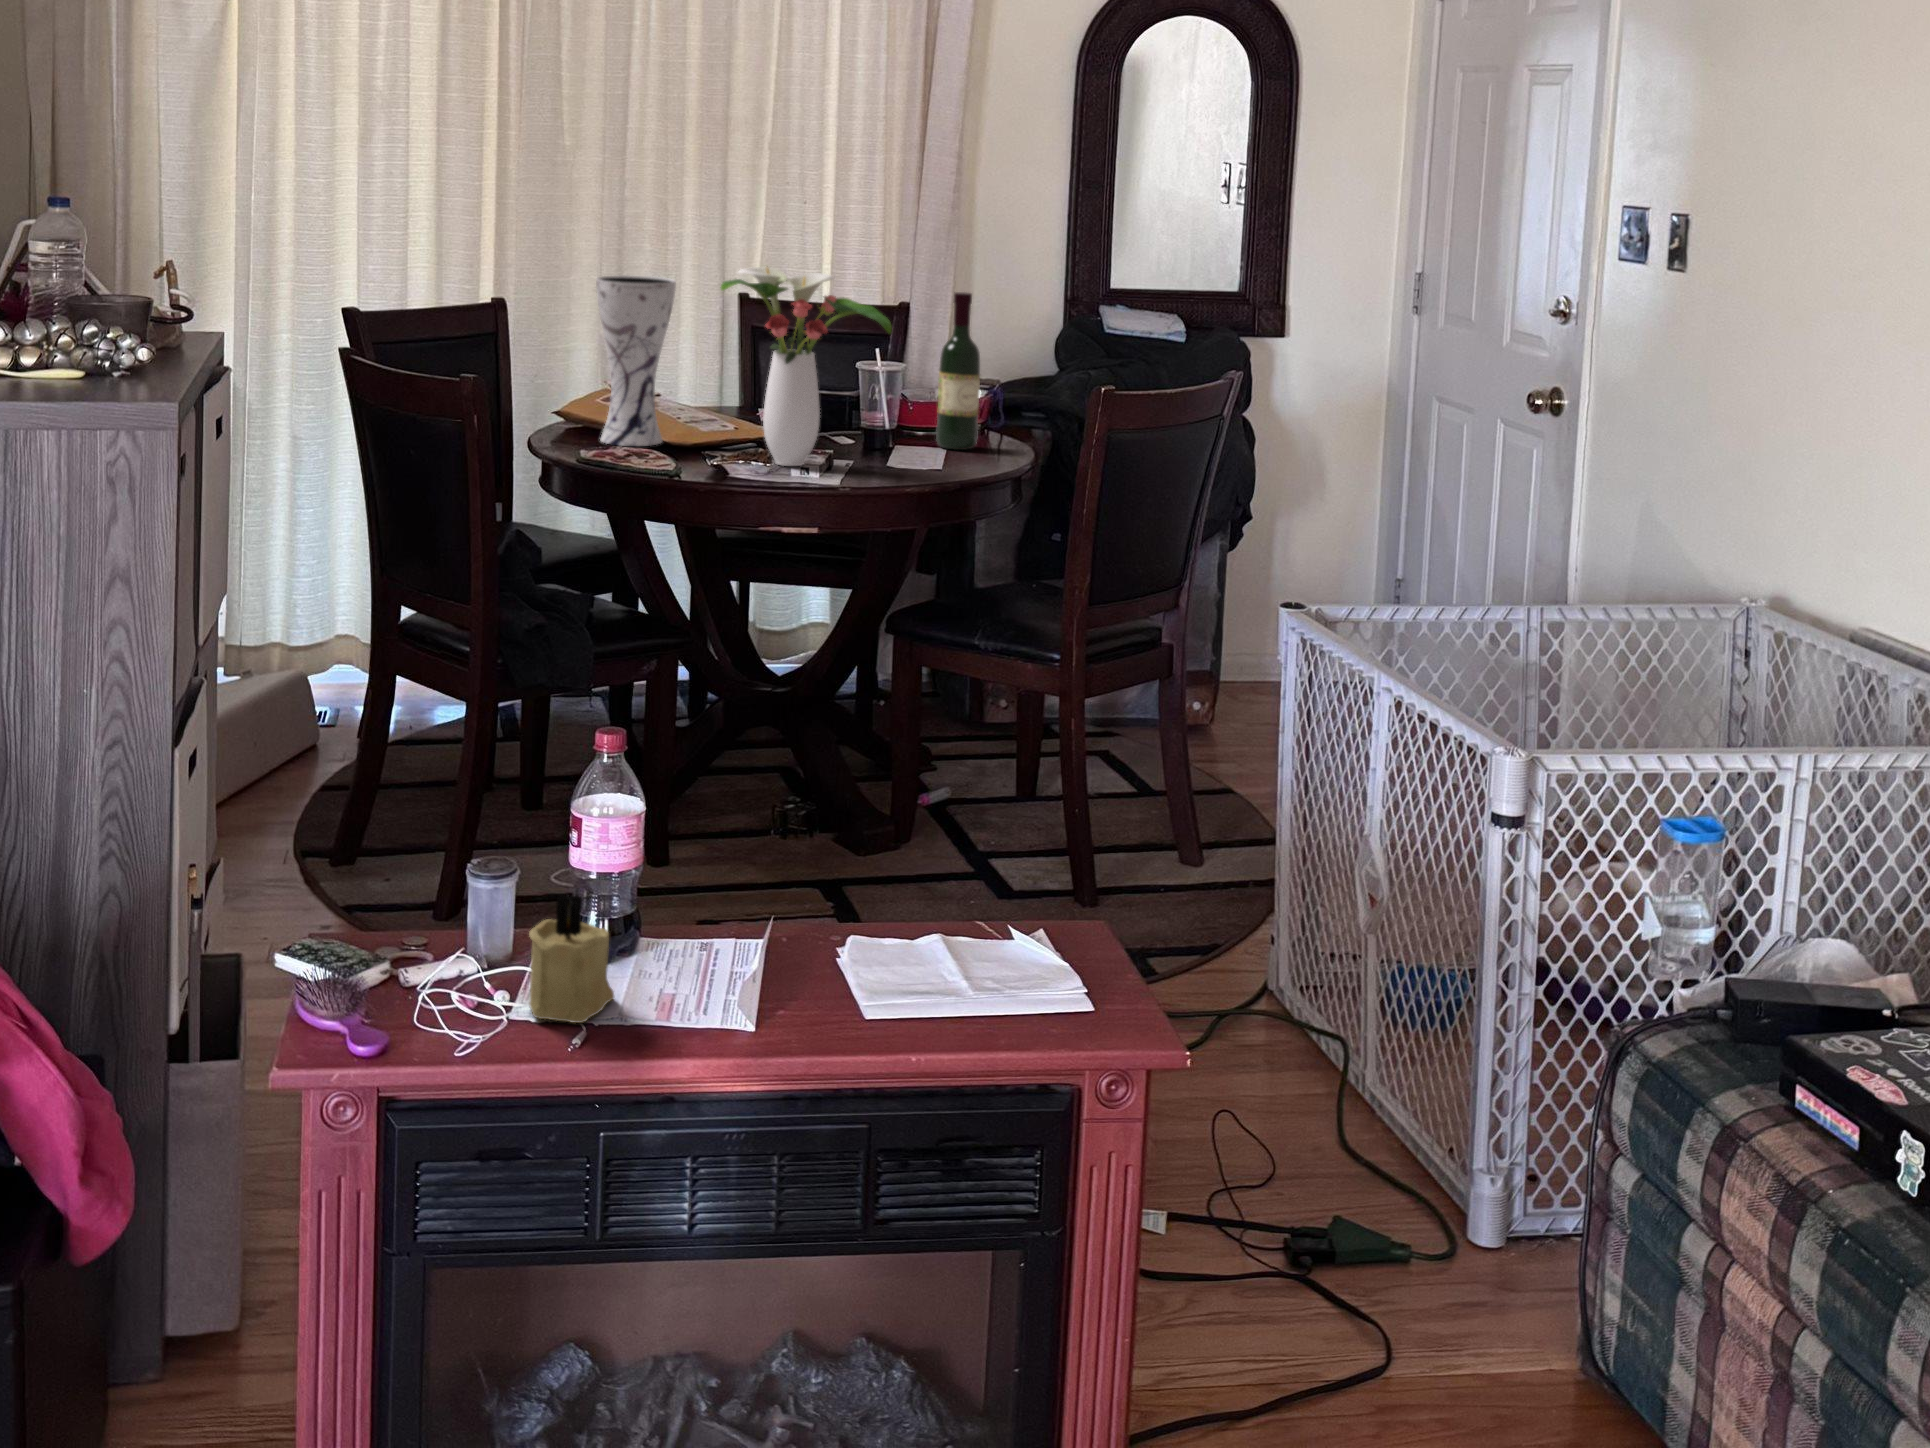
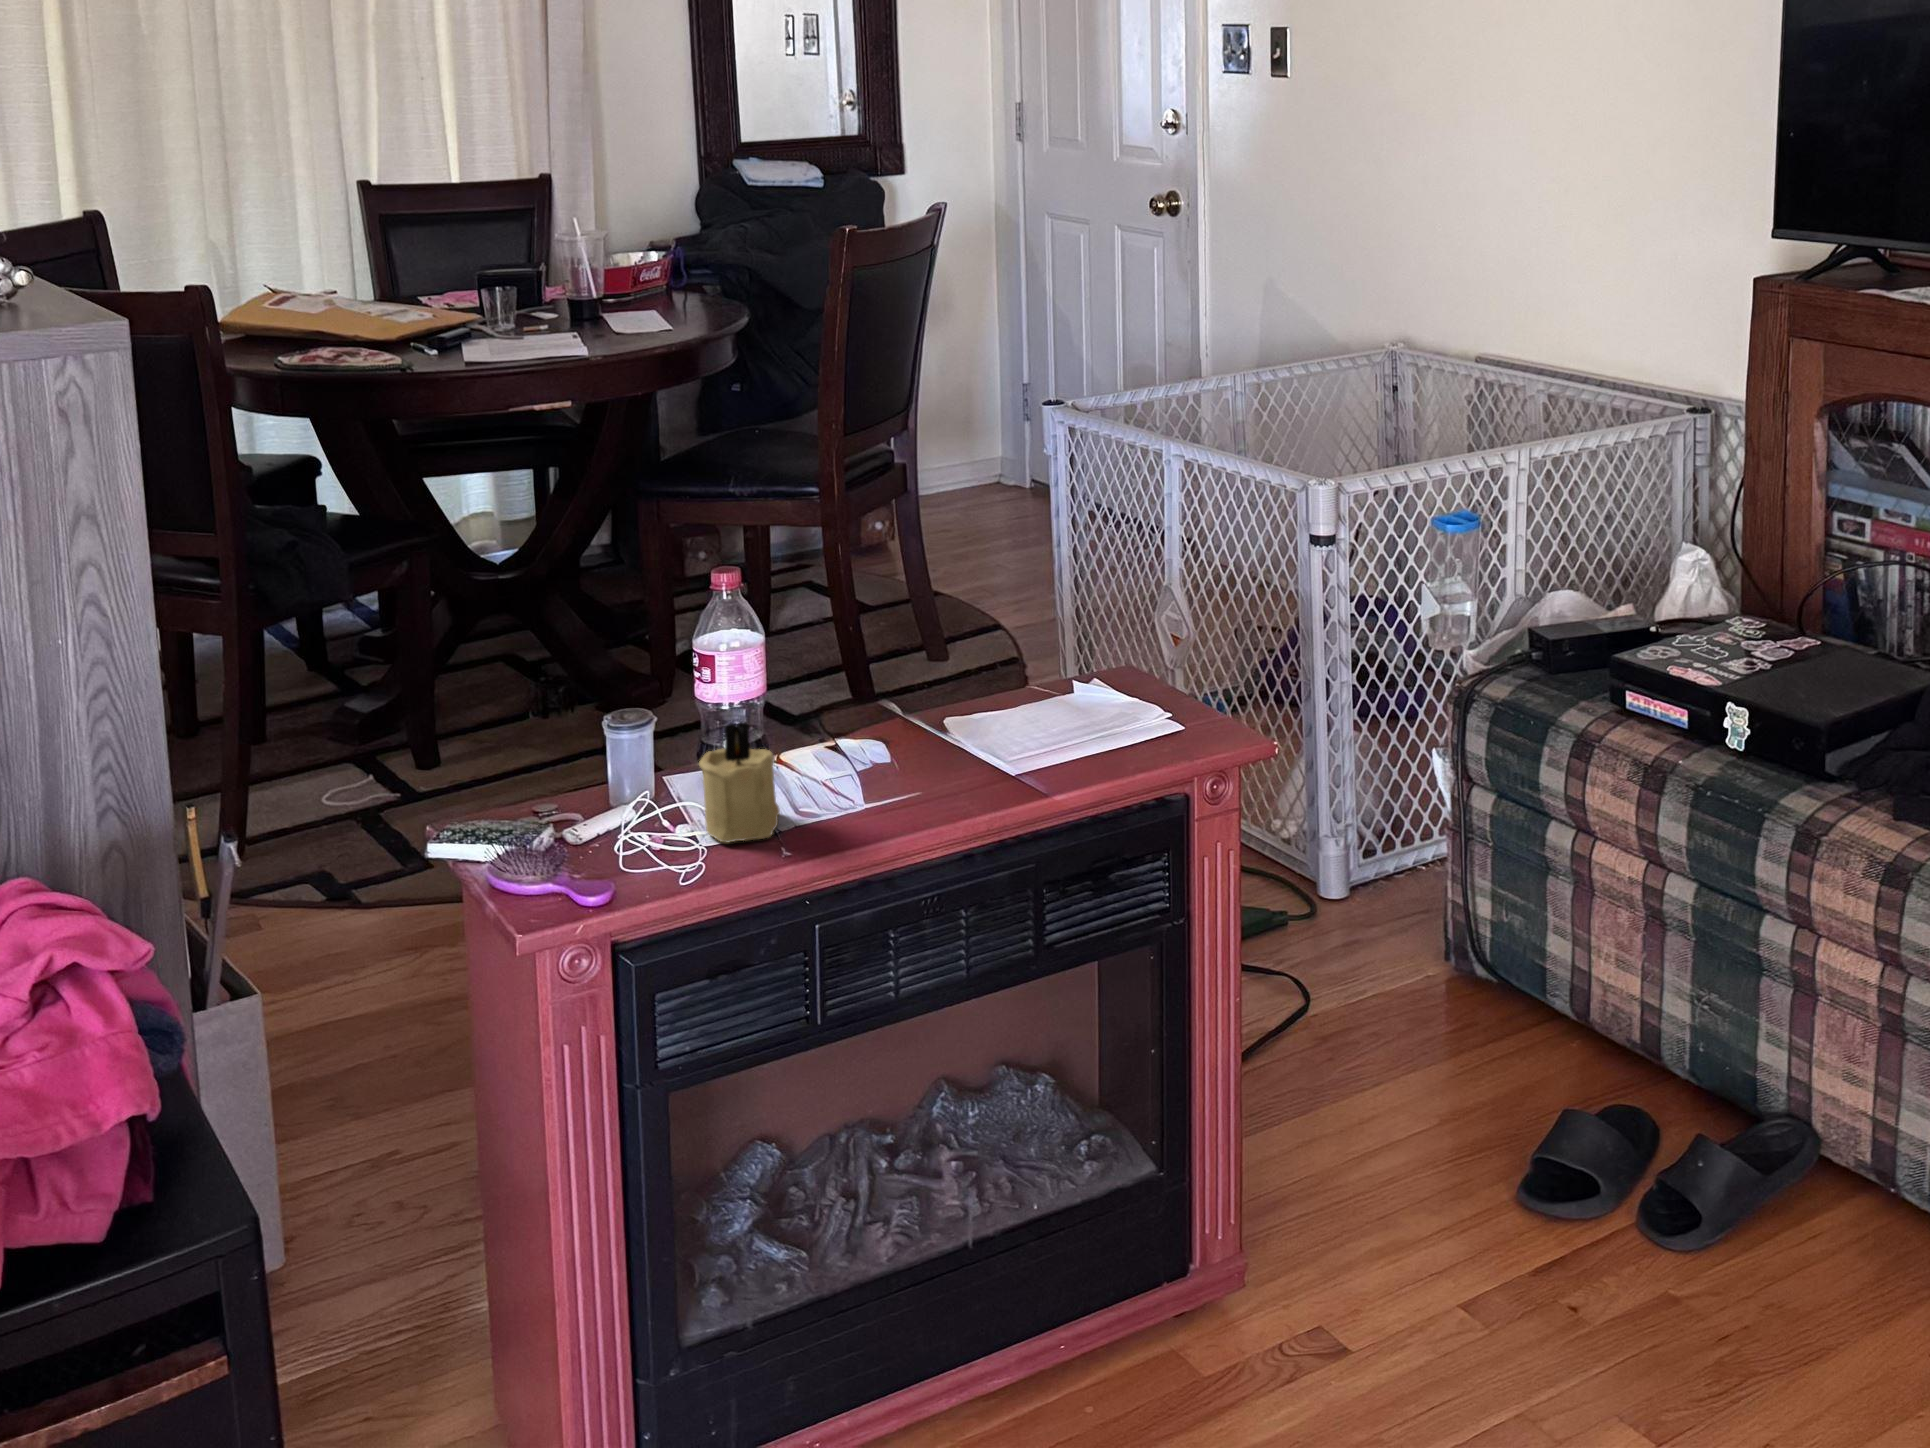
flower arrangement: present [721,267,892,466] -> none [467,145,642,340]
vase: present [596,275,676,446] -> none [306,168,396,342]
wine bottle: present [936,292,980,450] -> none [653,156,696,308]

